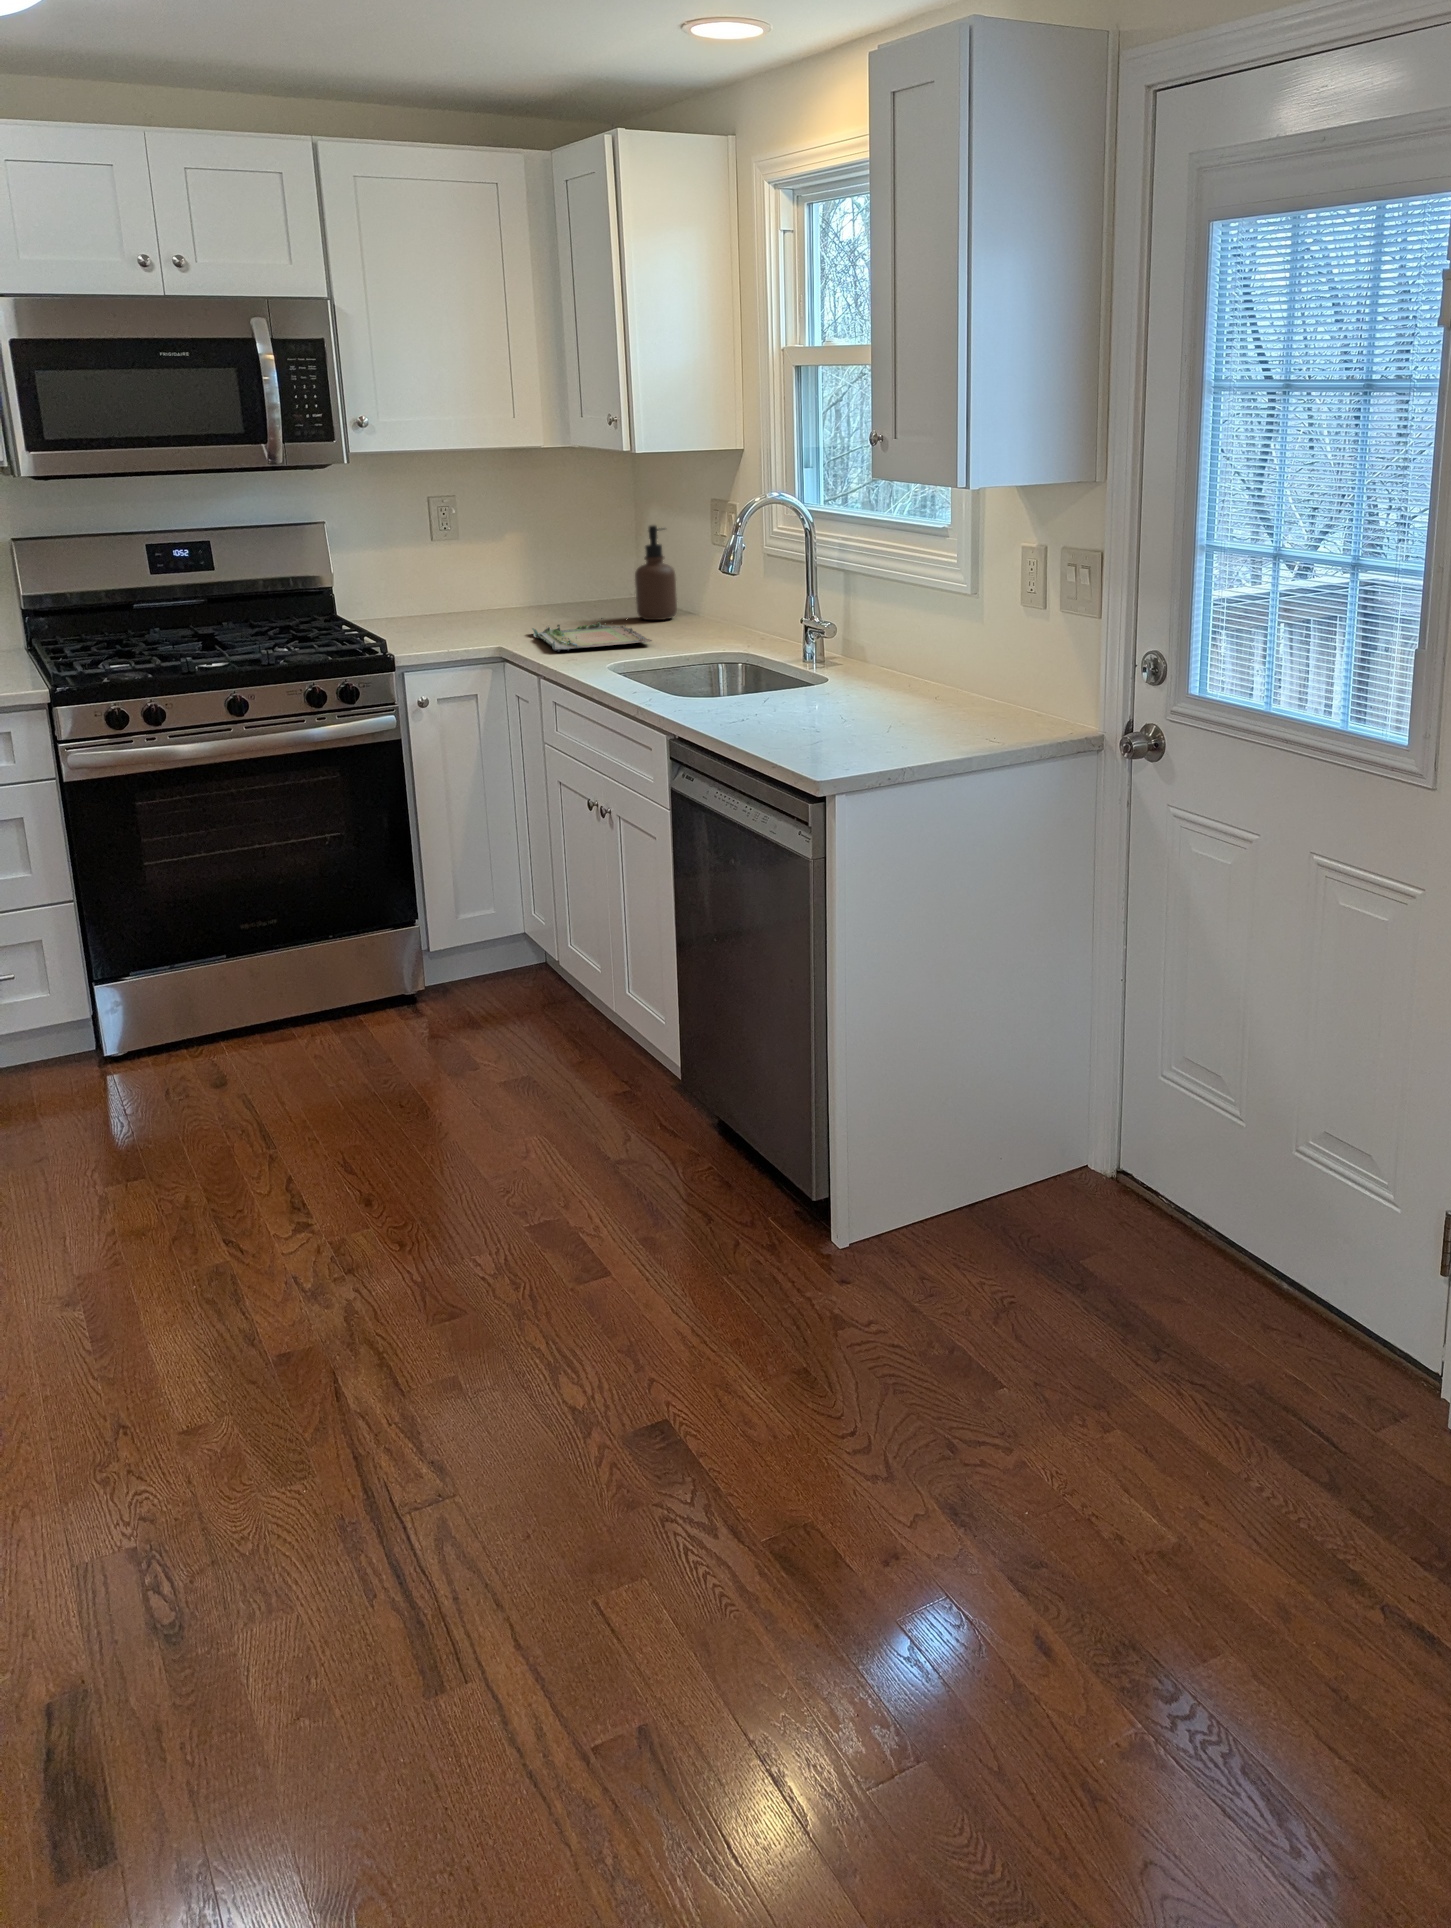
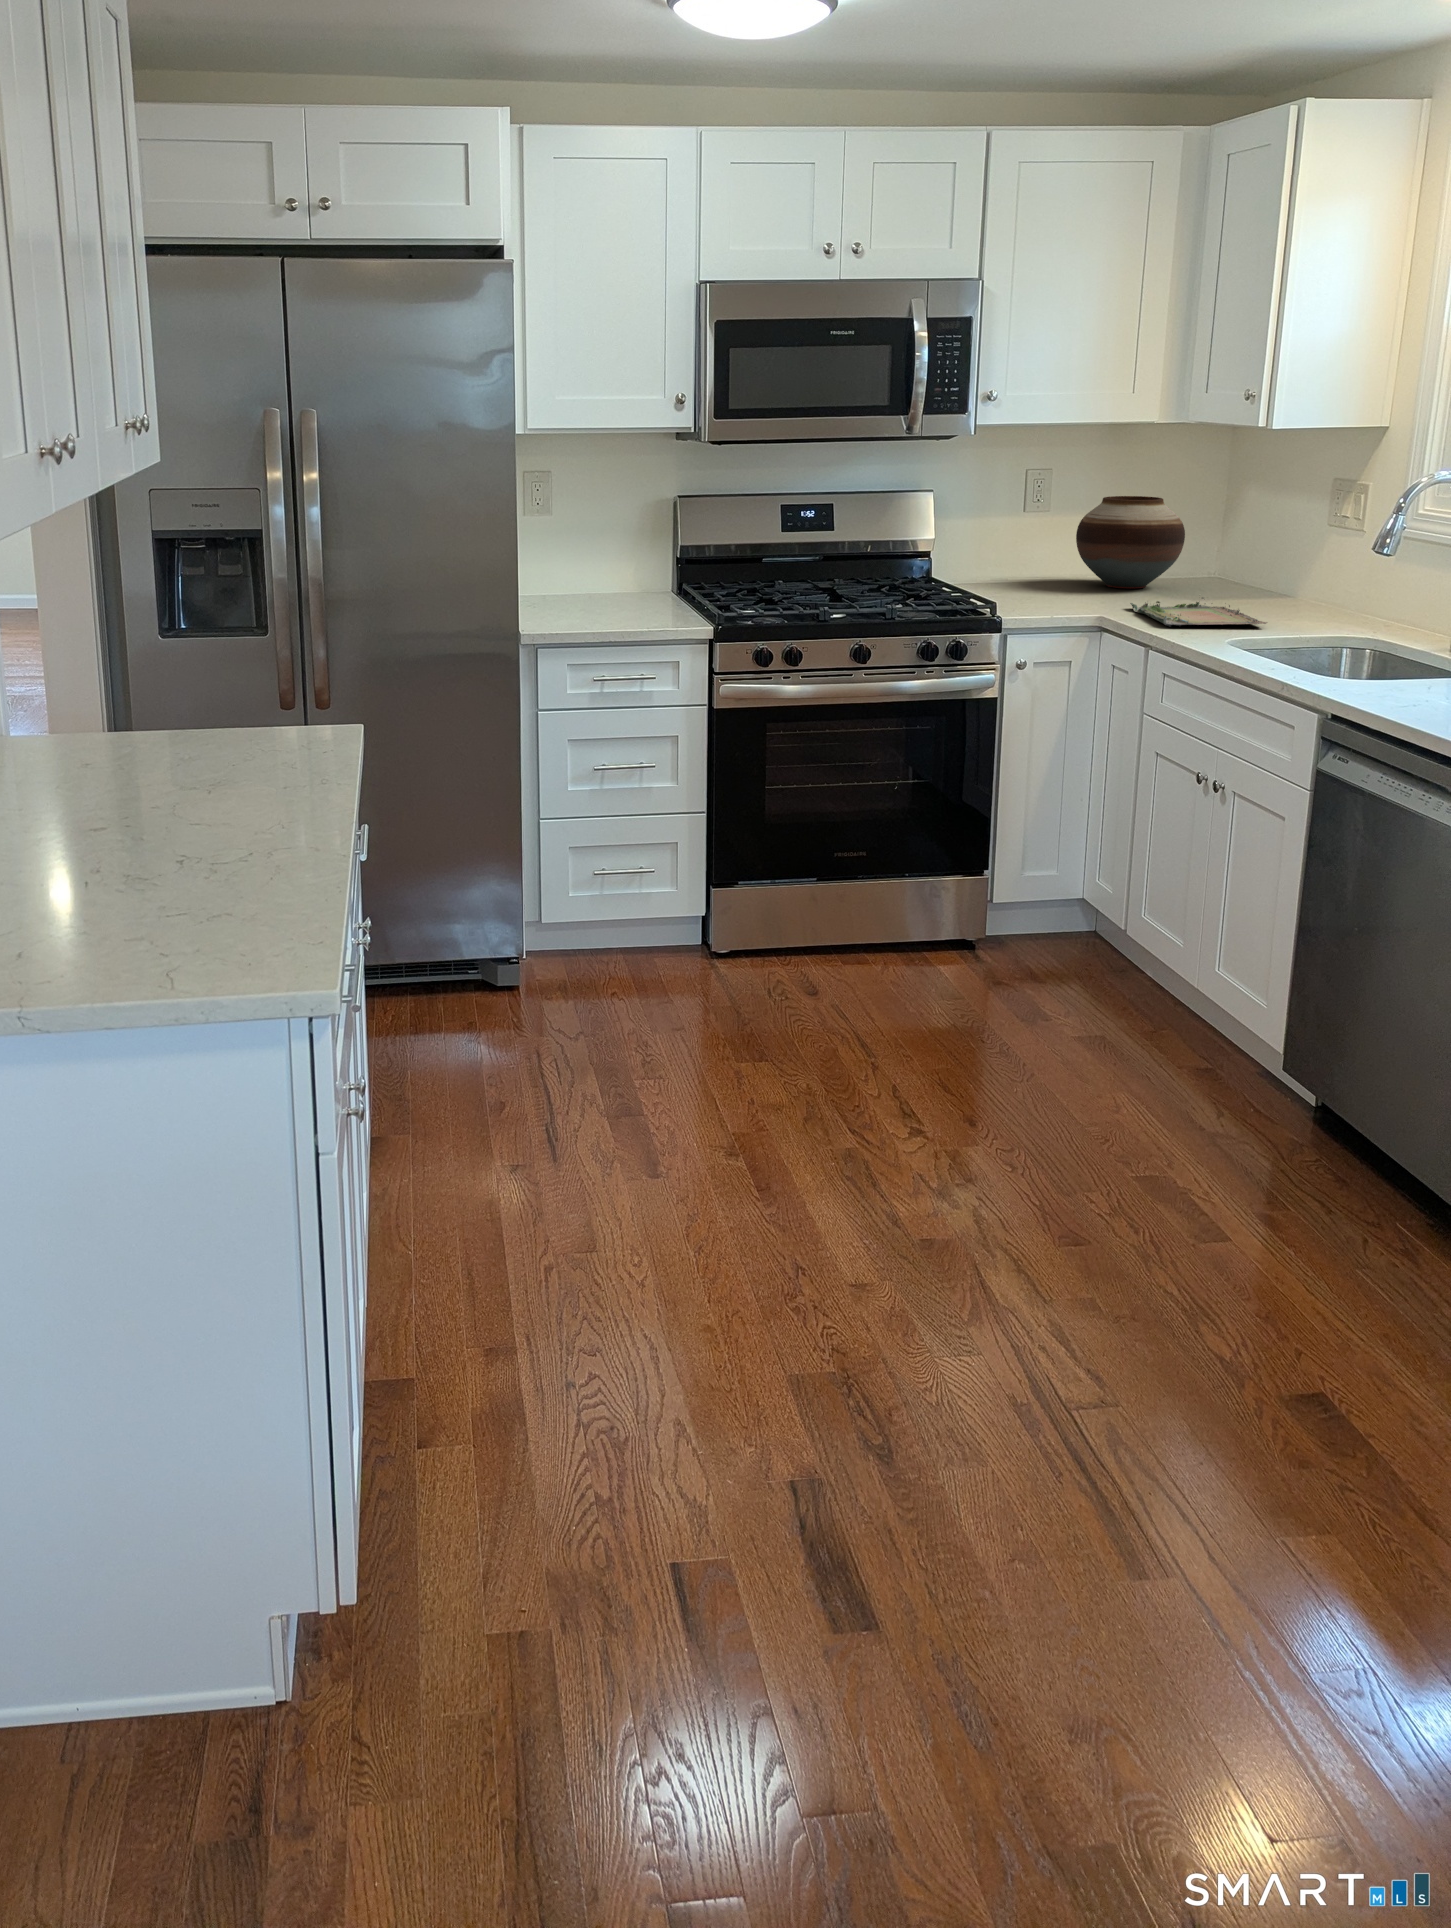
vase: none [487,518,593,611] -> present [1076,496,1185,588]
soap dispenser: present [635,525,677,620] -> none [1233,508,1281,604]

